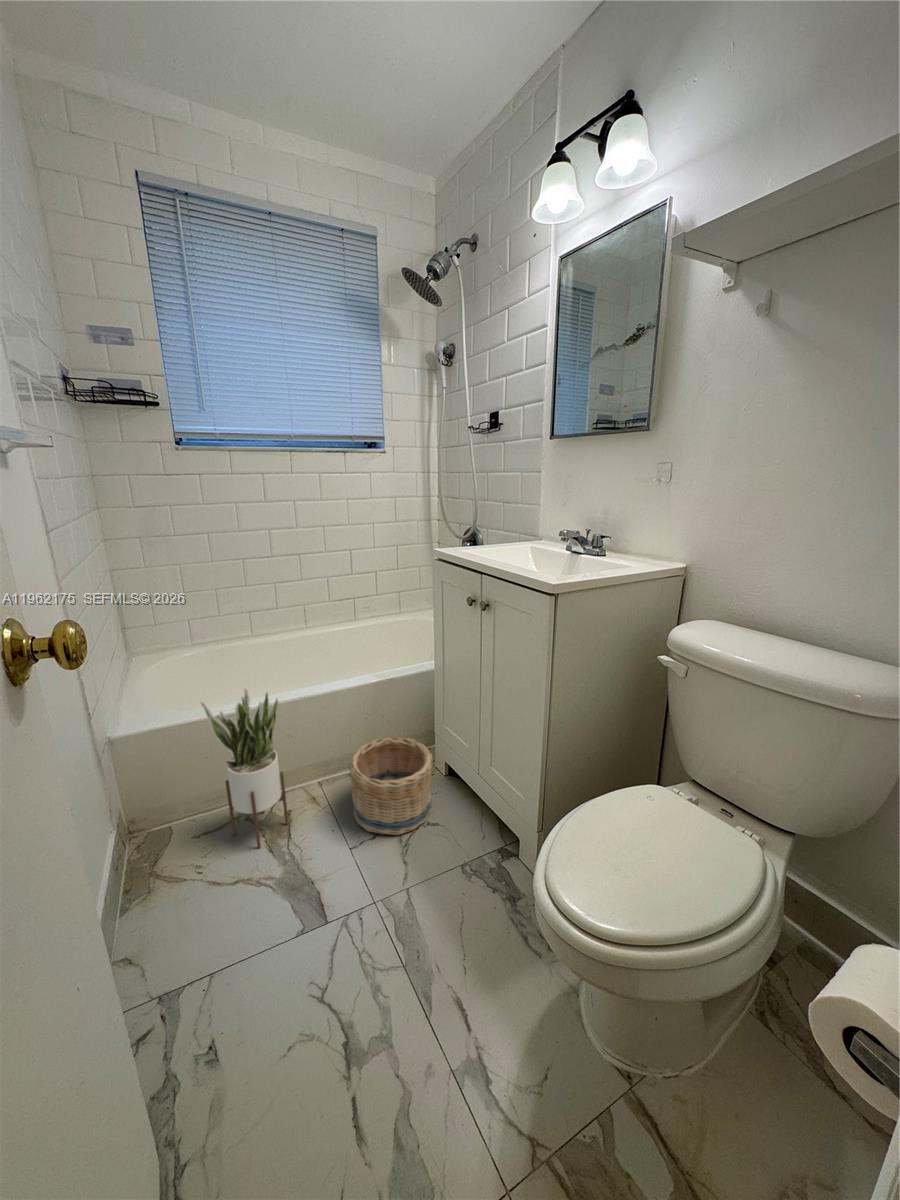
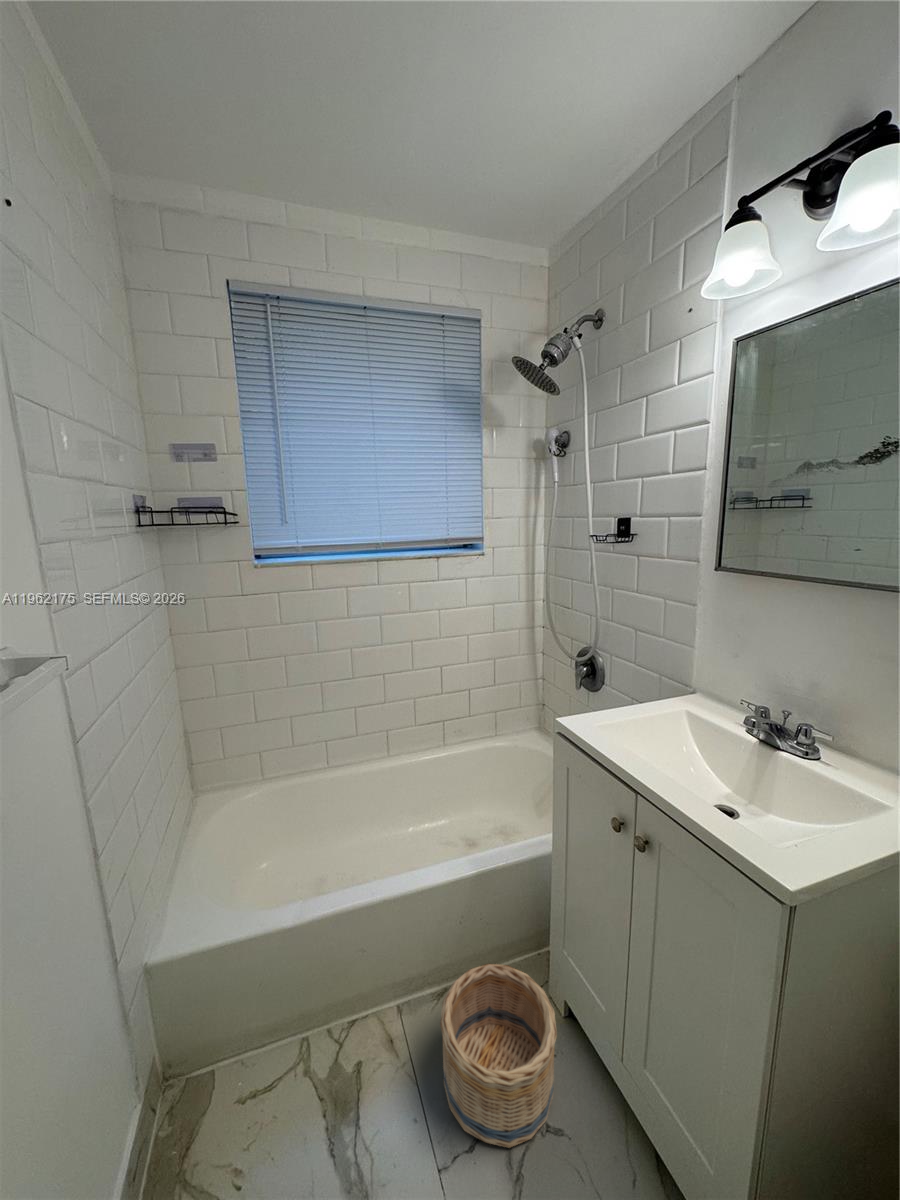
potted plant: present [201,689,289,848] -> none [250,917,358,1143]

